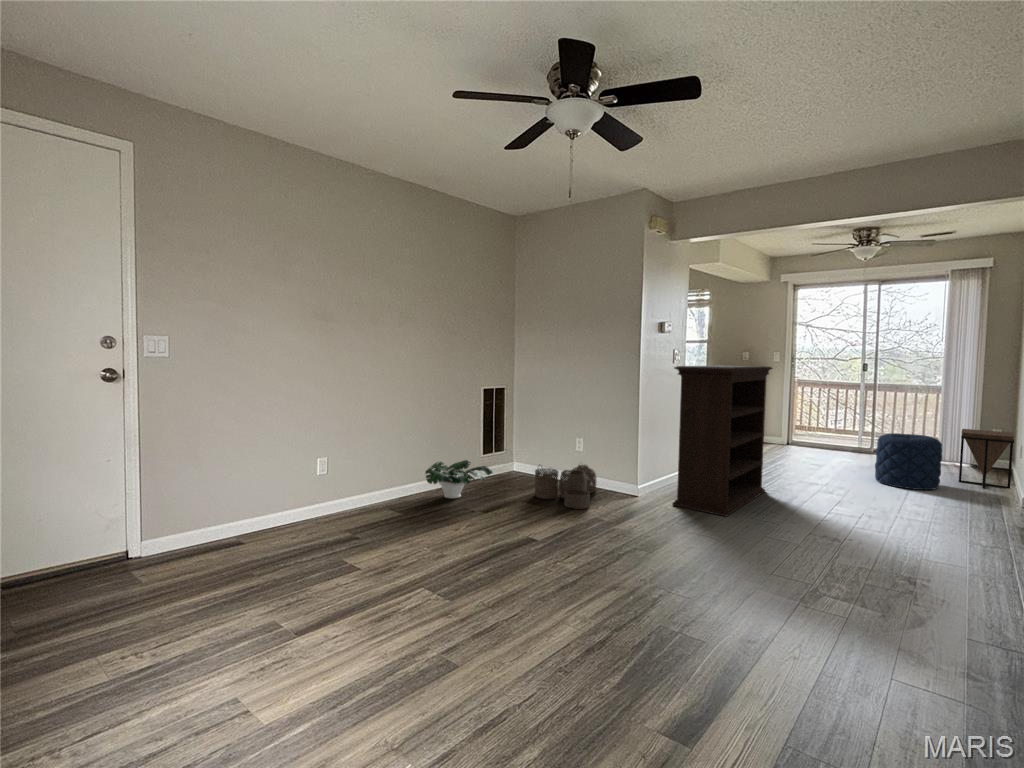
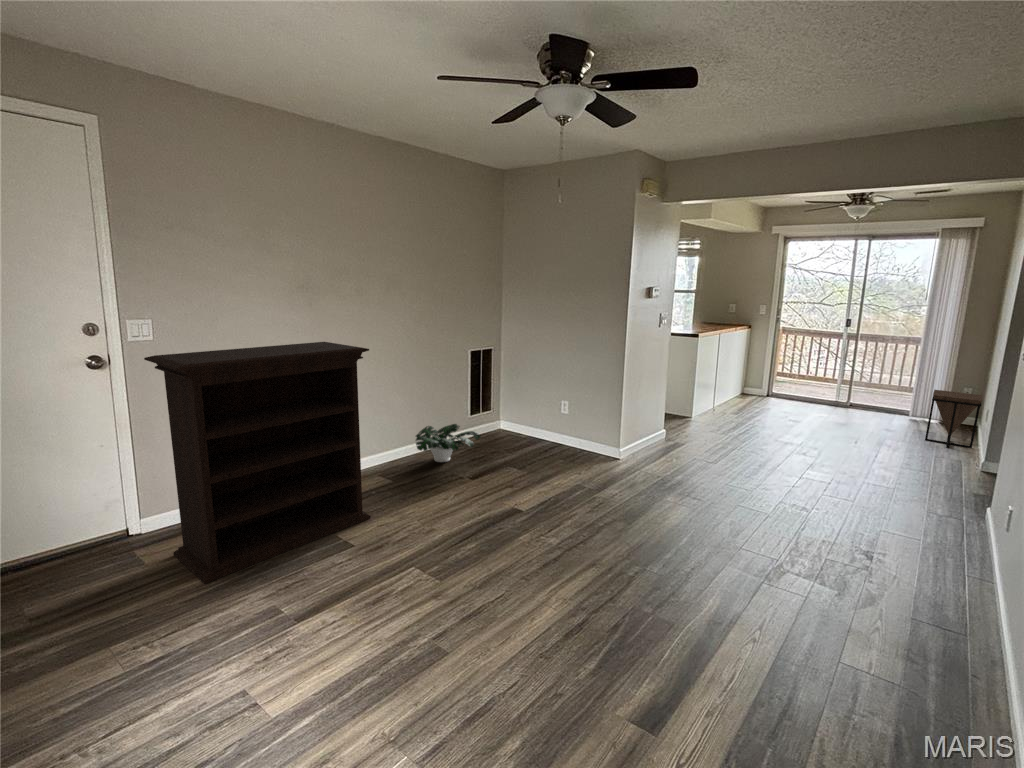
bookshelf: present [672,365,773,516] -> present [144,342,371,584]
pouf: present [875,433,942,490] -> none [847,395,913,450]
woven basket: present [535,465,596,509] -> none [522,425,581,474]

